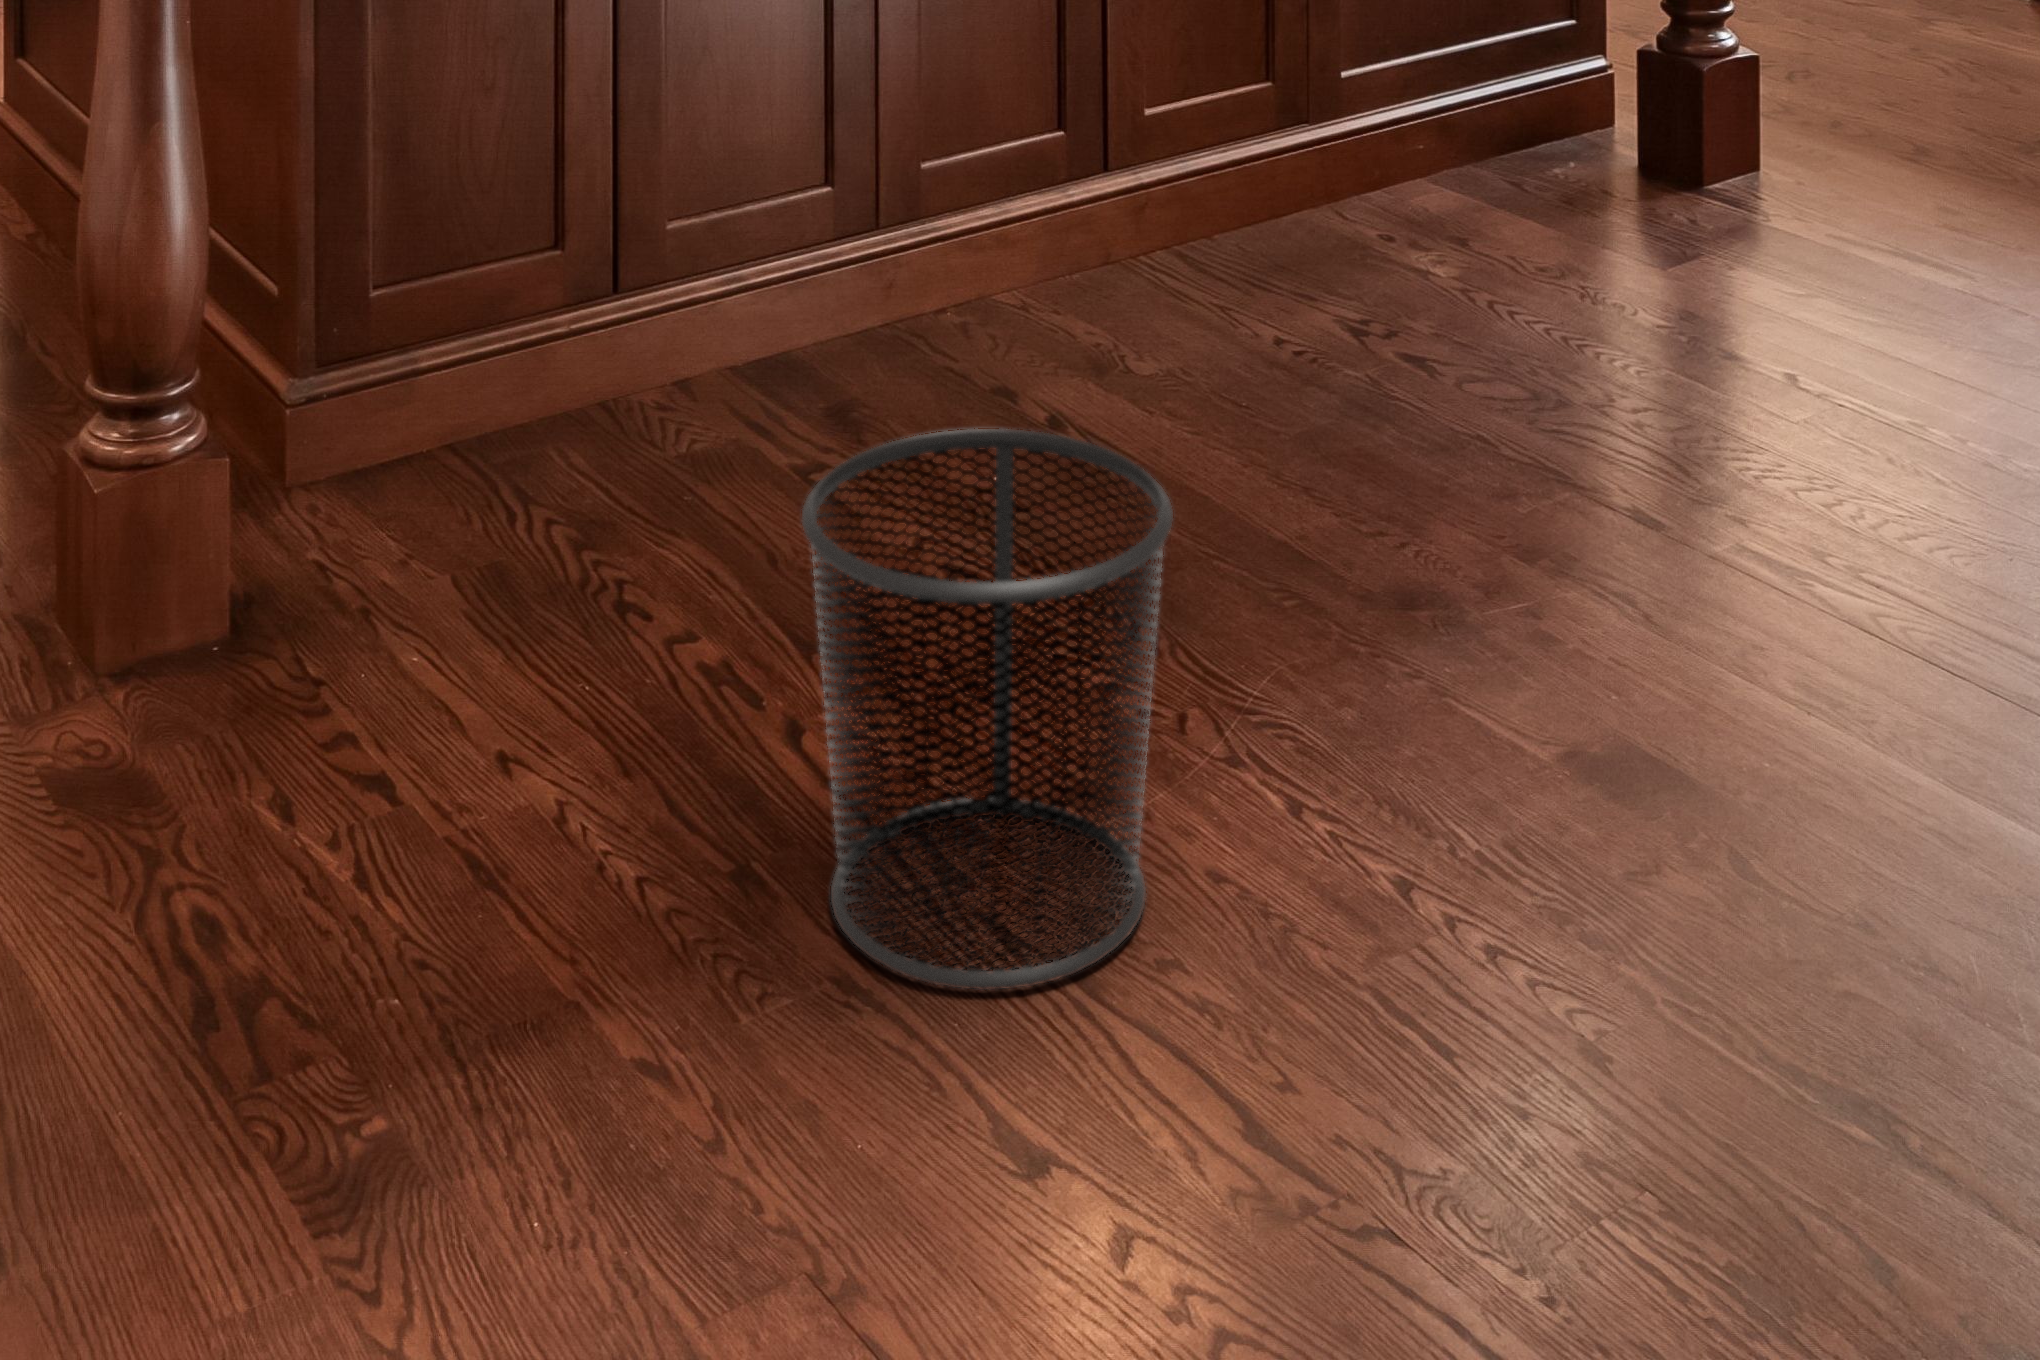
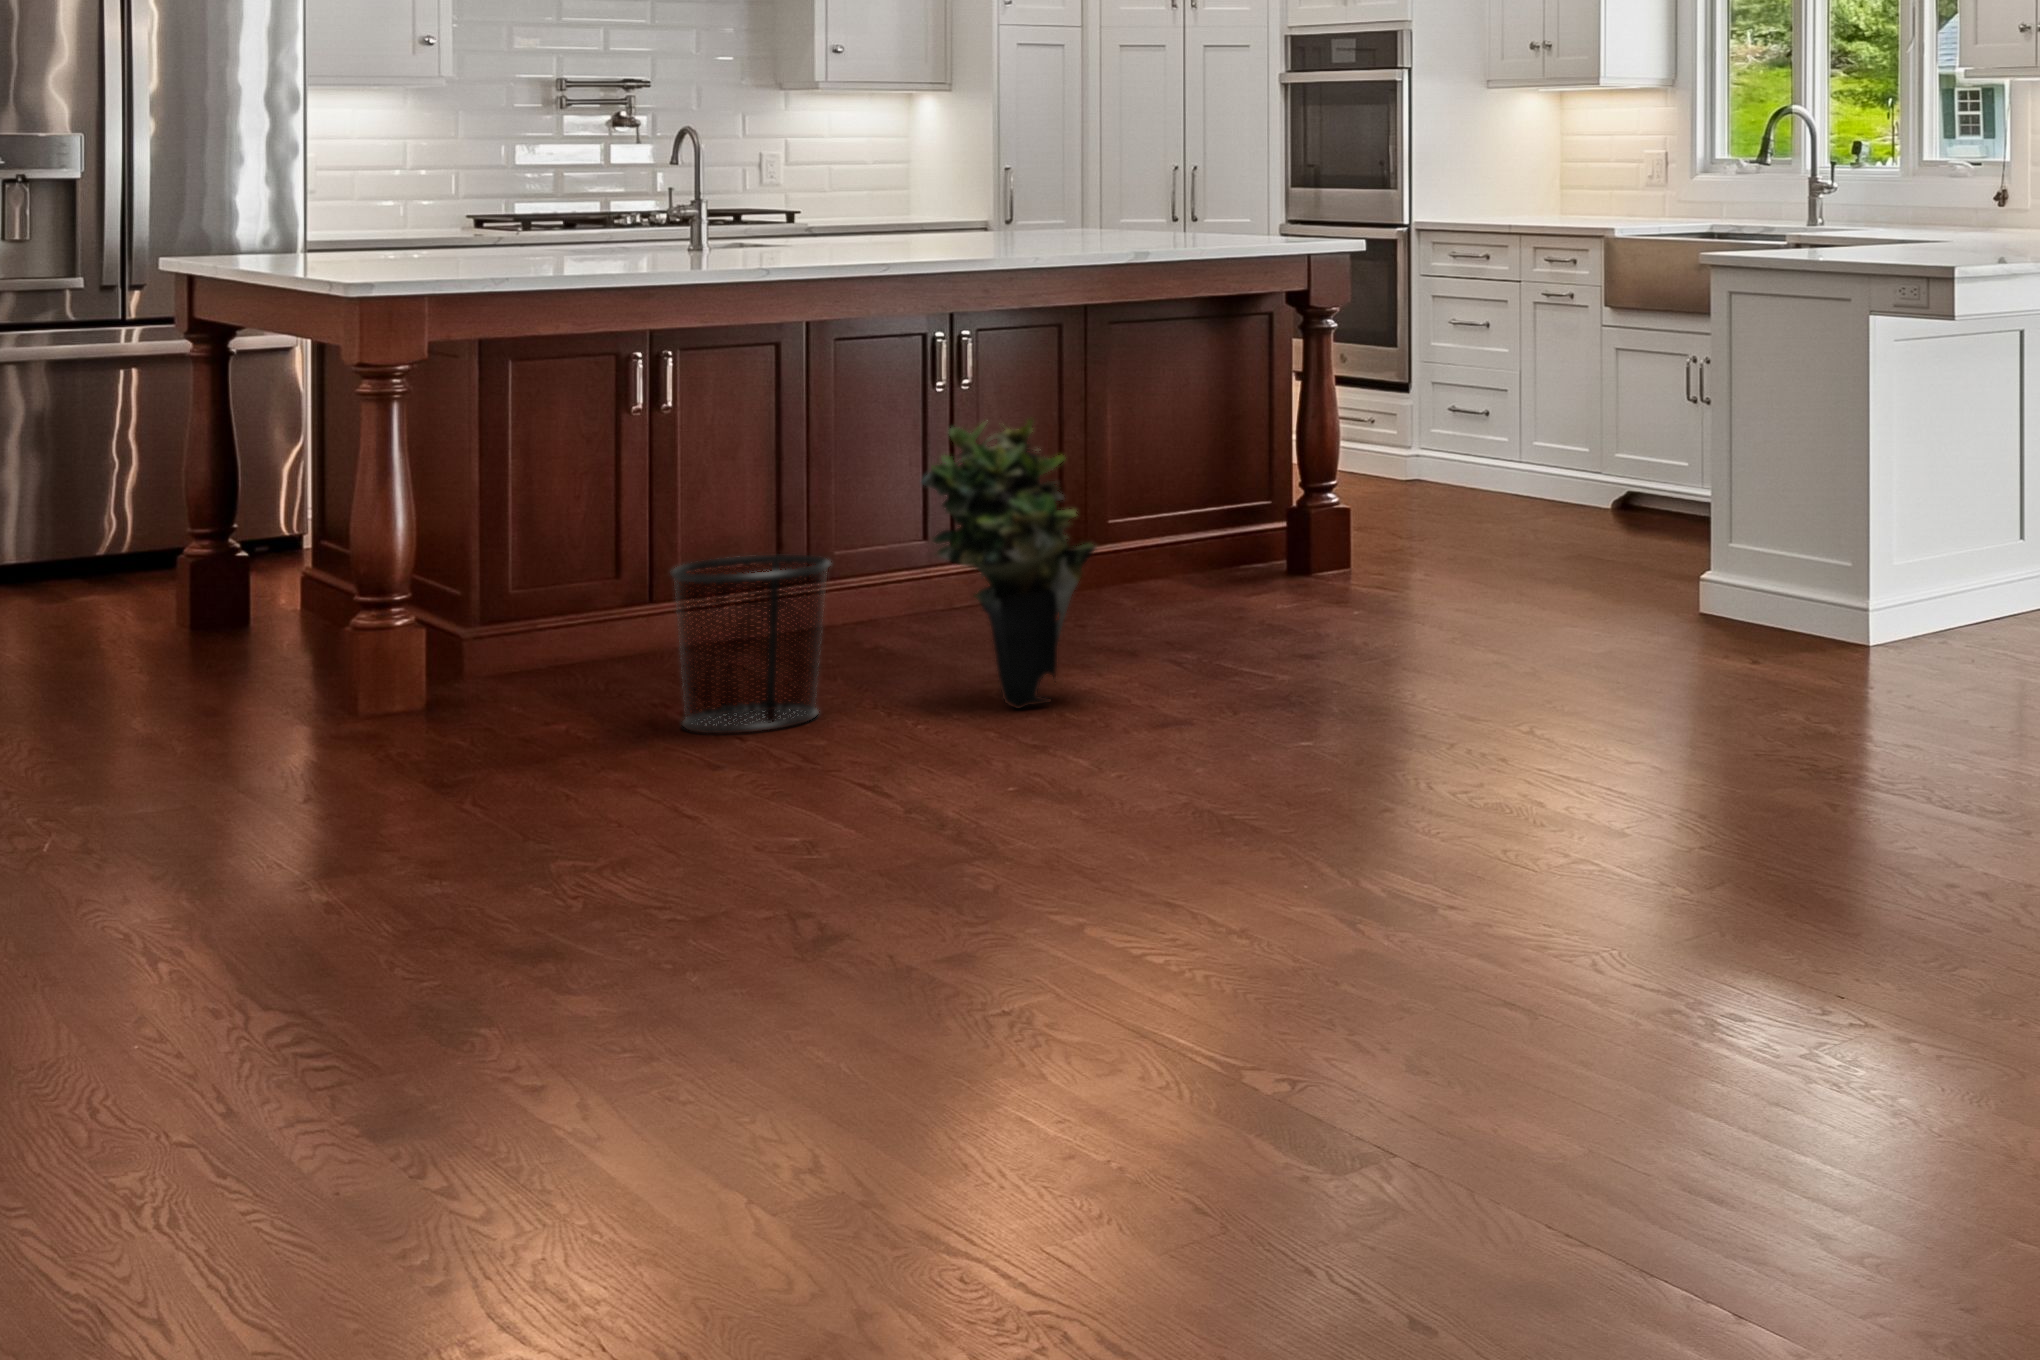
potted plant: none [1361,89,1777,906] -> present [921,417,1096,709]

